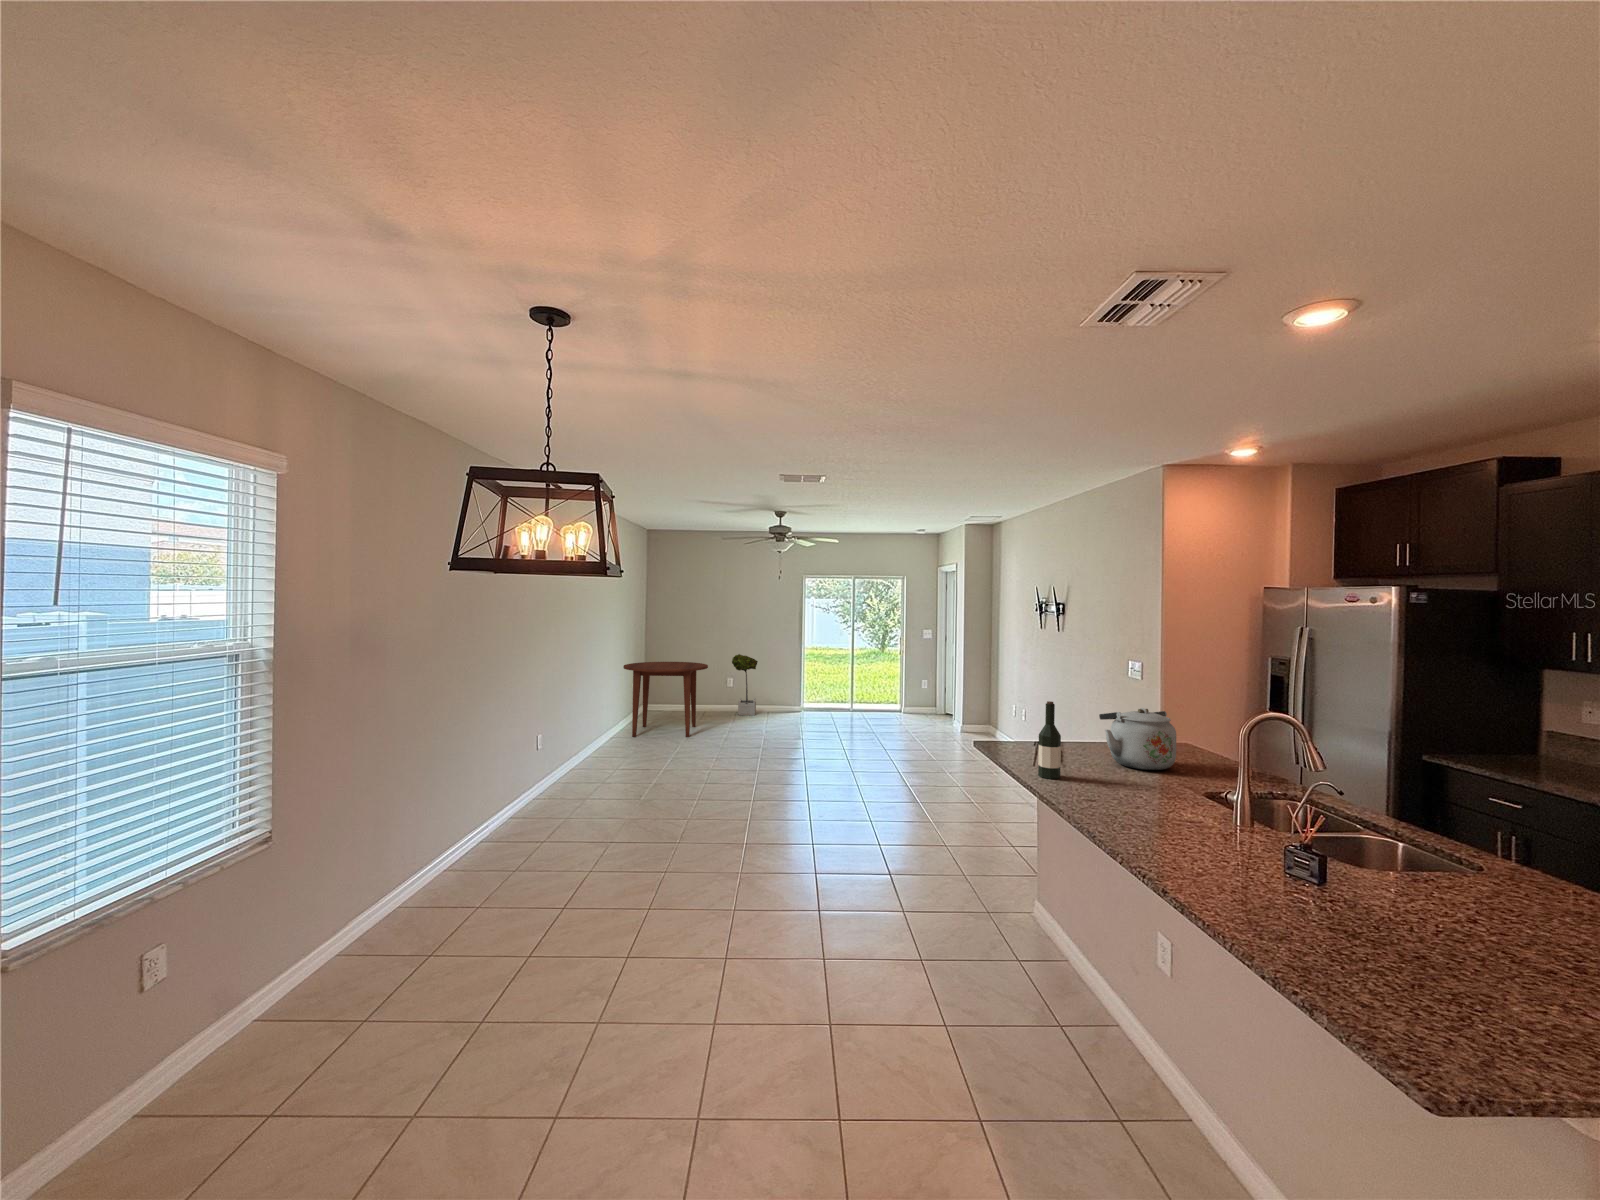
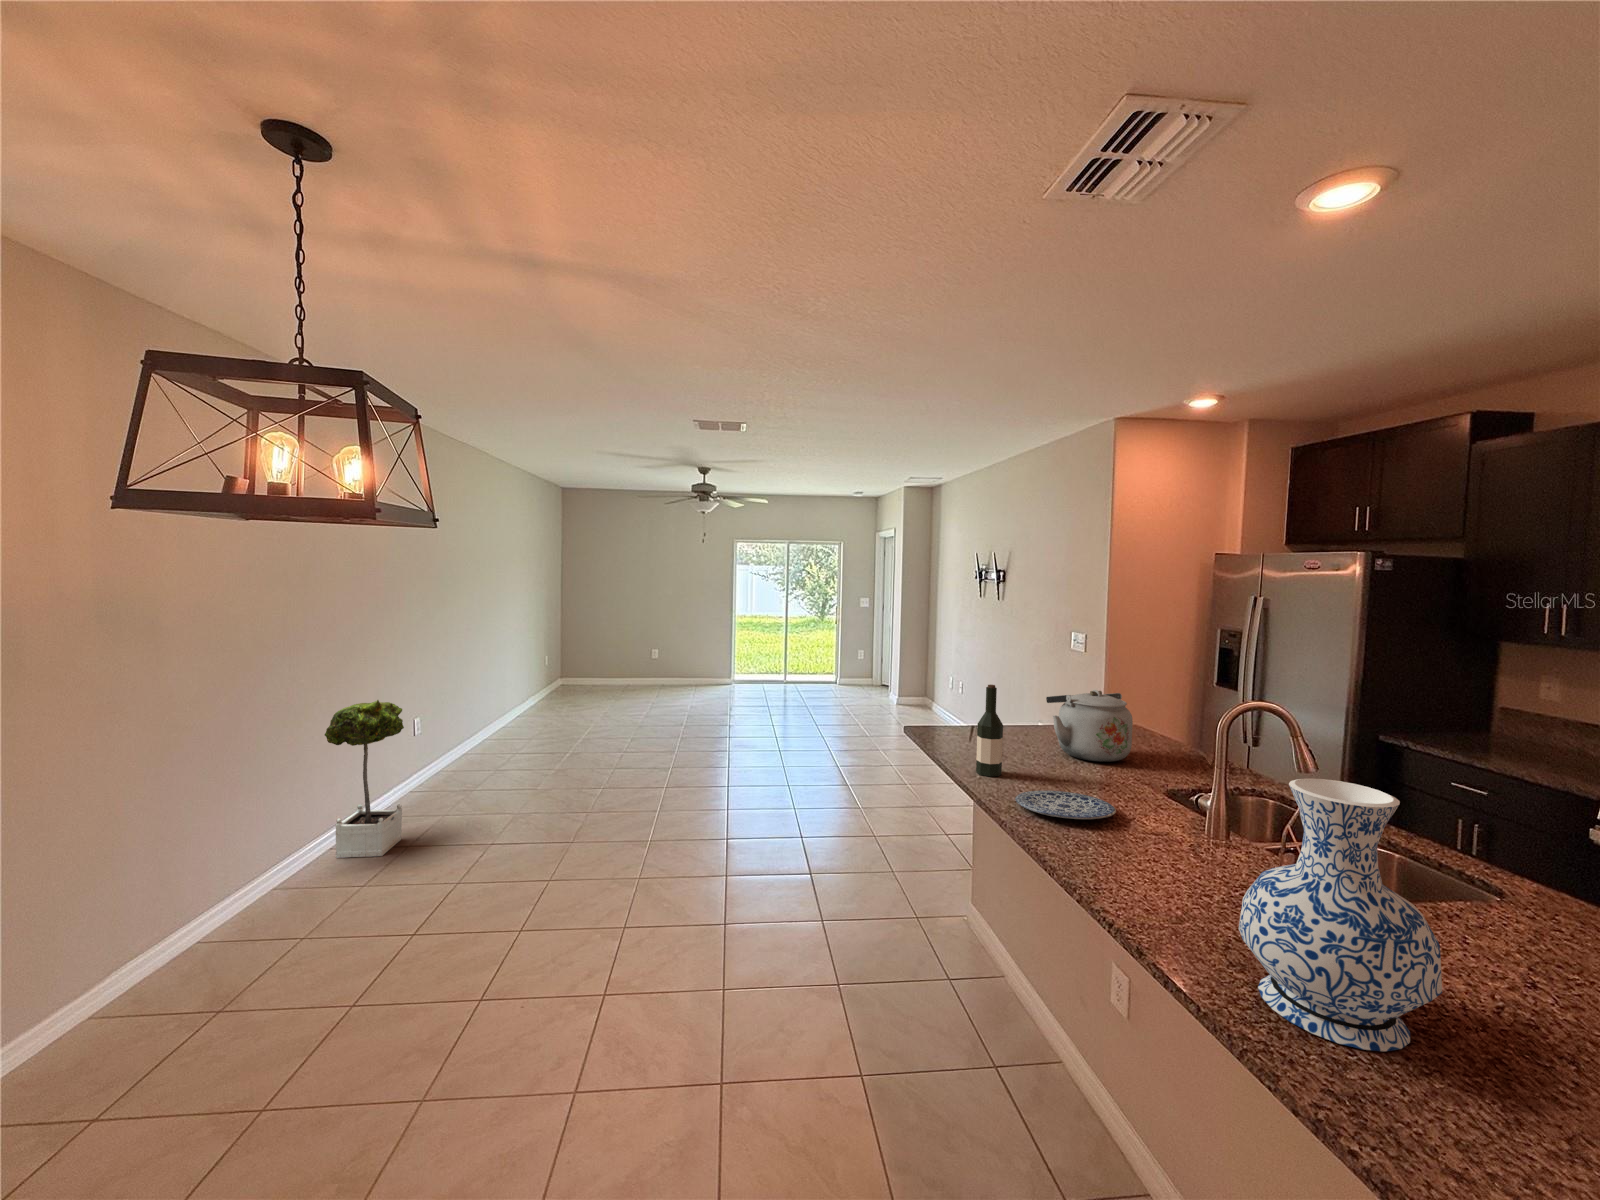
potted tree: present [732,654,758,715] -> present [325,700,404,858]
dining table: present [623,662,708,737] -> none [532,632,627,715]
vase: none [1237,759,1382,949] -> present [1239,778,1442,1052]
plate: none [1072,789,1157,809] -> present [1015,791,1116,819]

